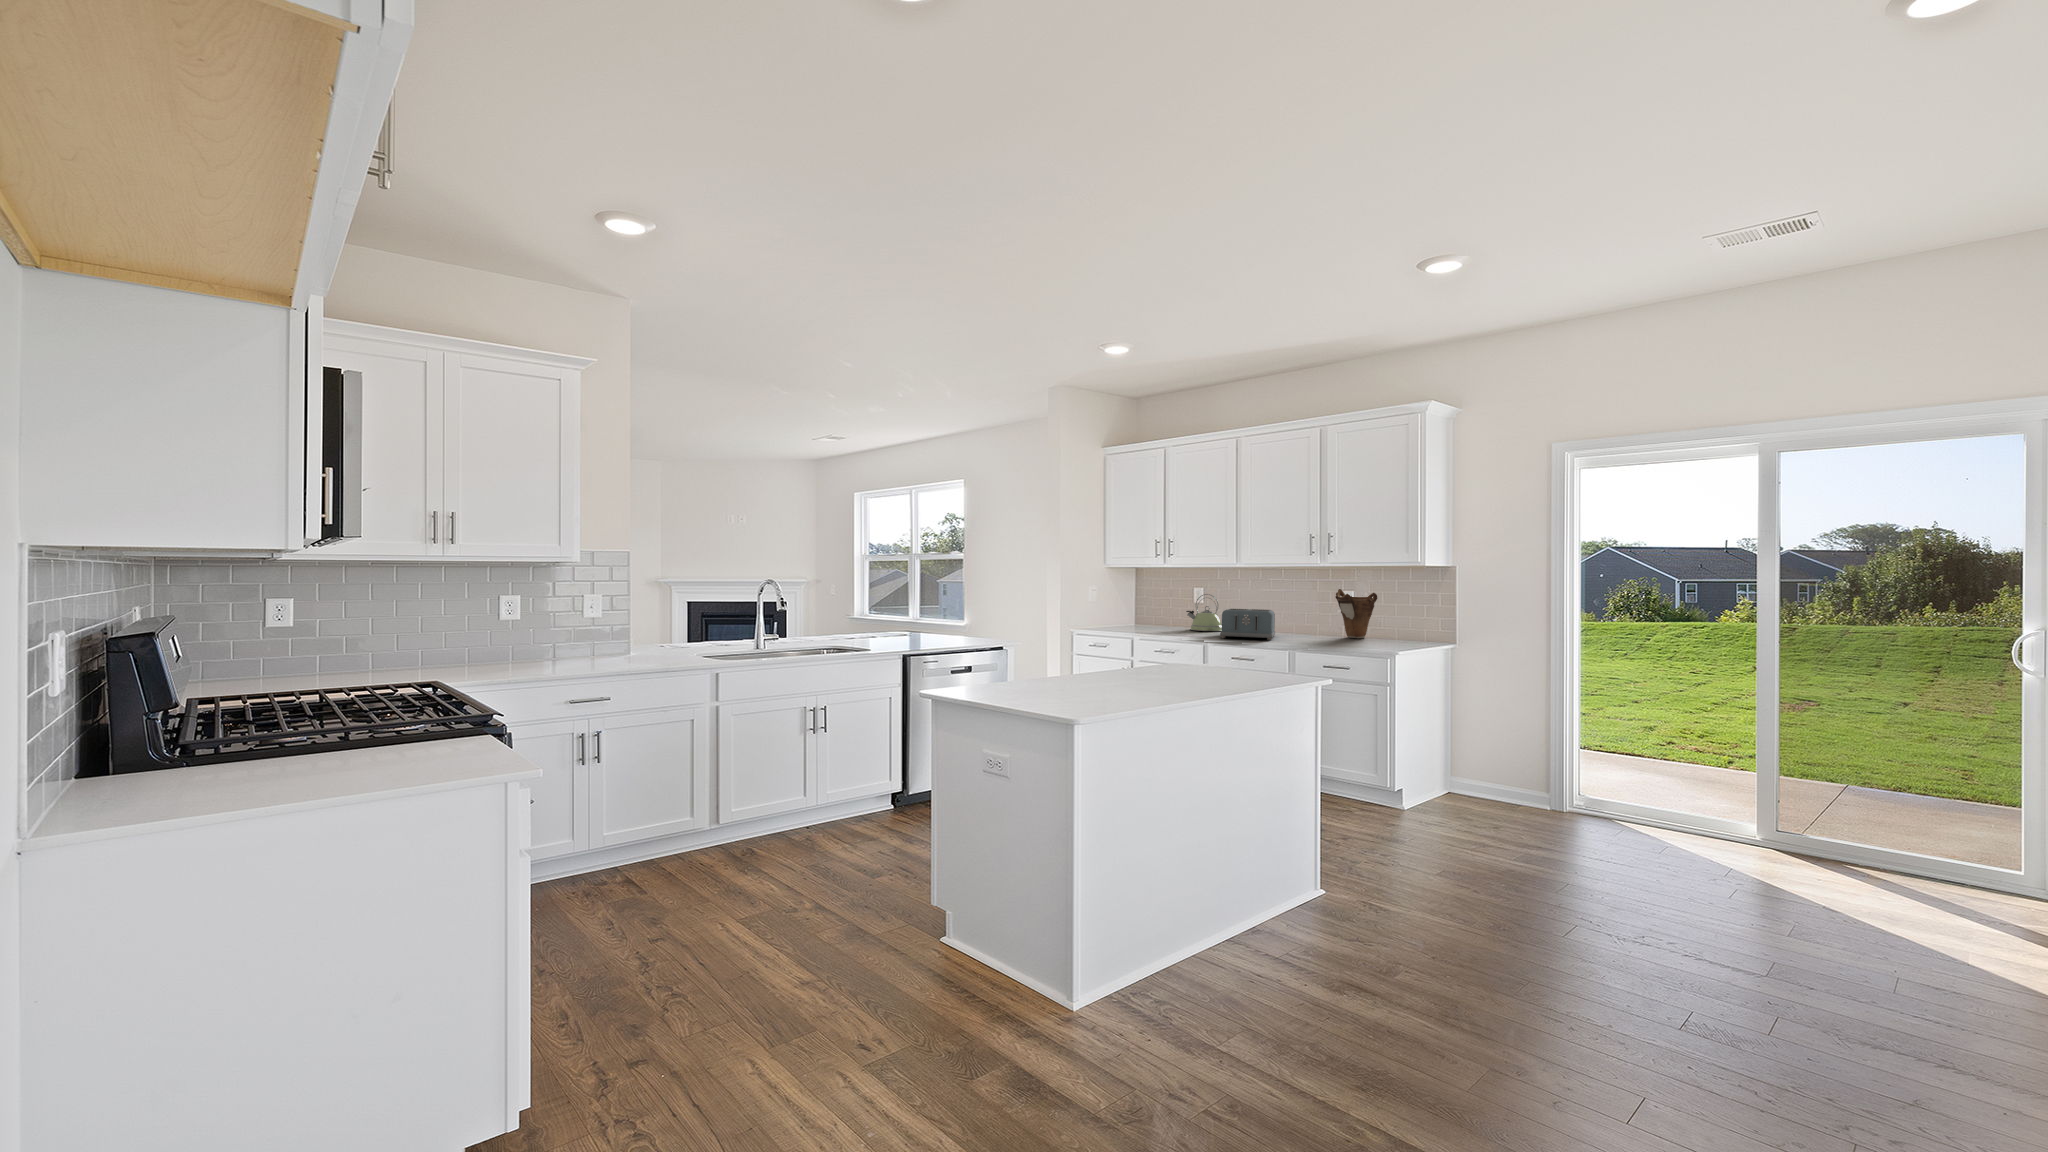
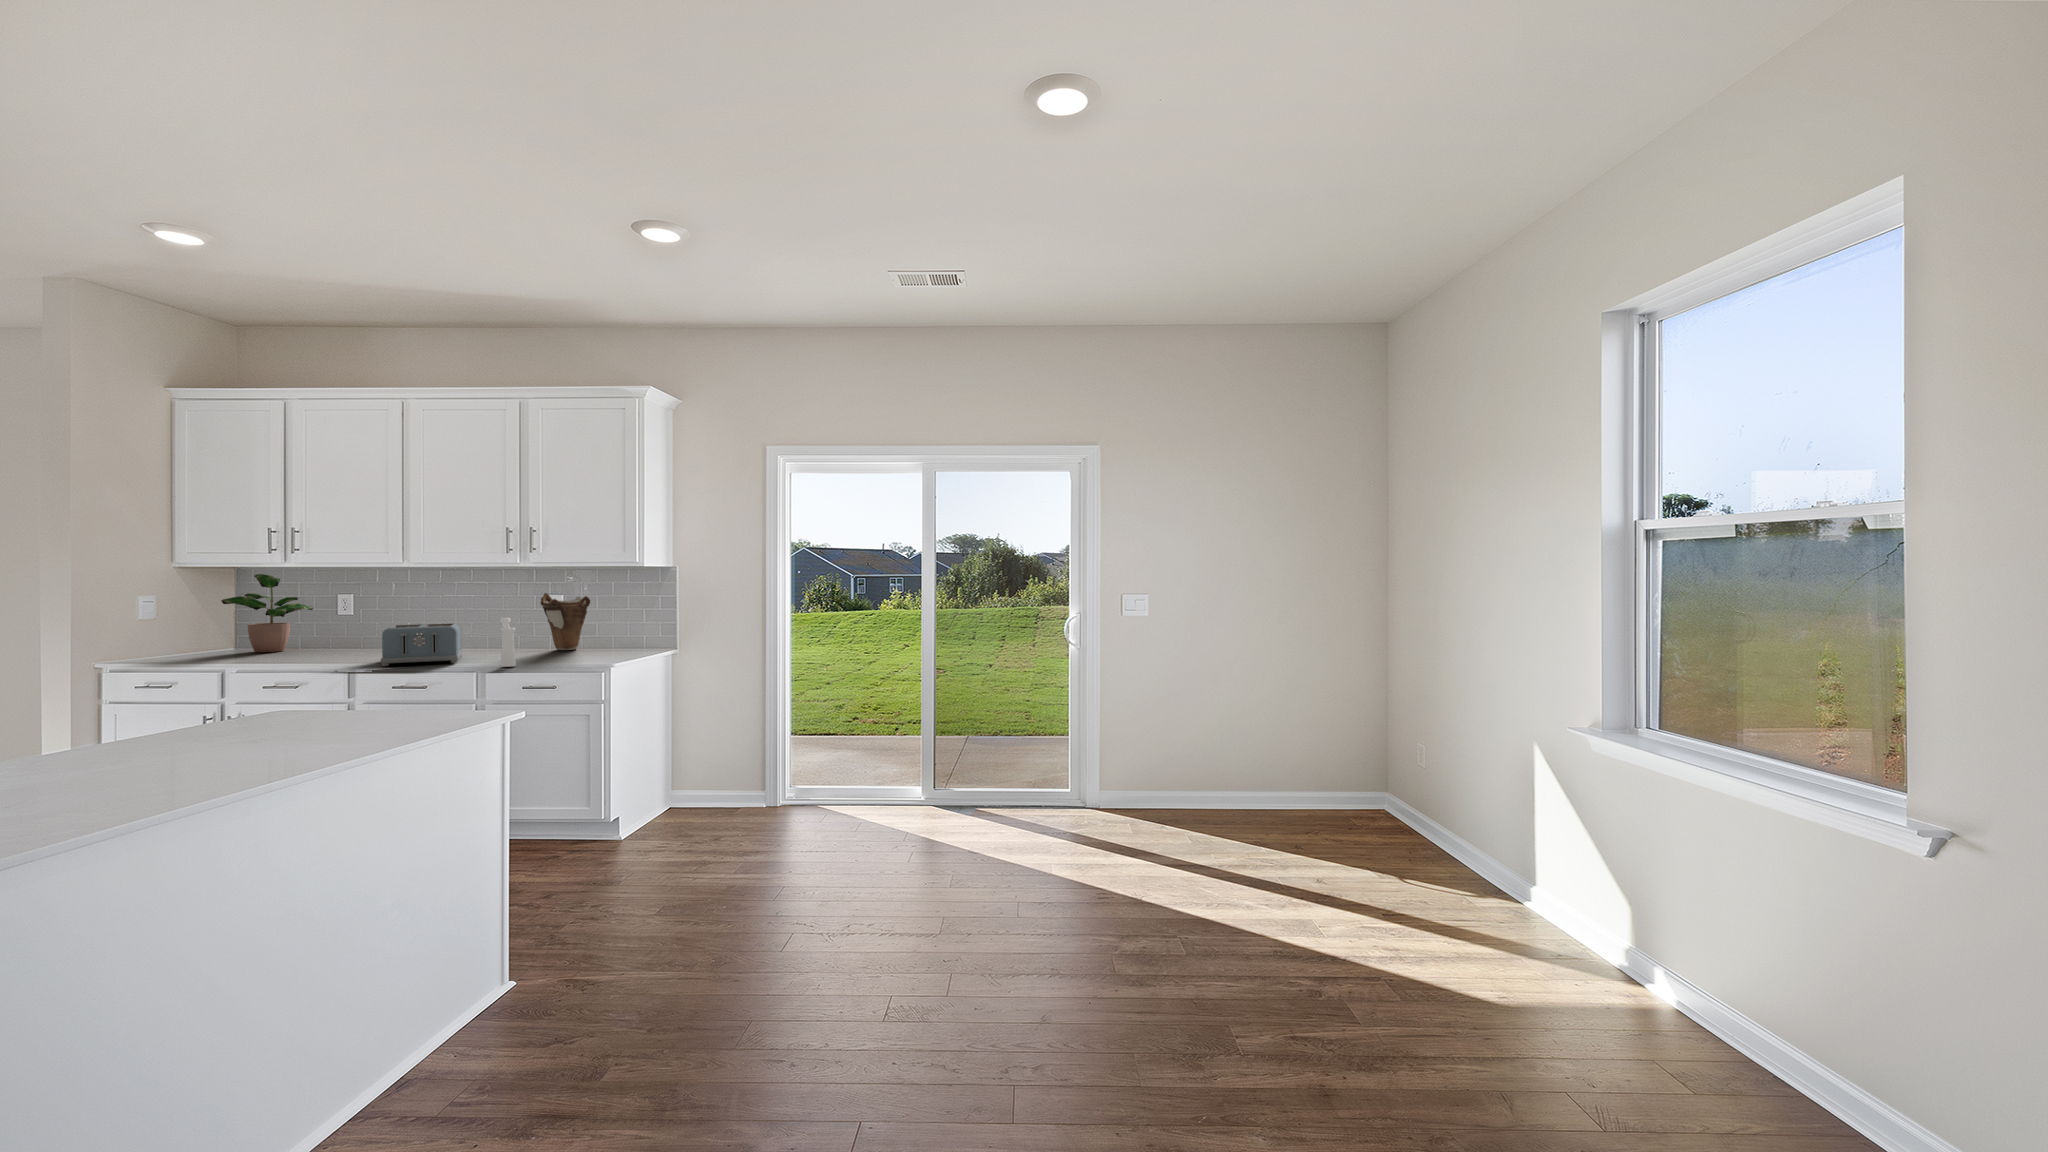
potted plant: none [1131,570,1181,624] -> present [221,574,313,652]
kettle: present [1186,594,1222,631] -> none [324,606,385,658]
pepper mill: none [1304,606,1316,646] -> present [500,618,516,667]

